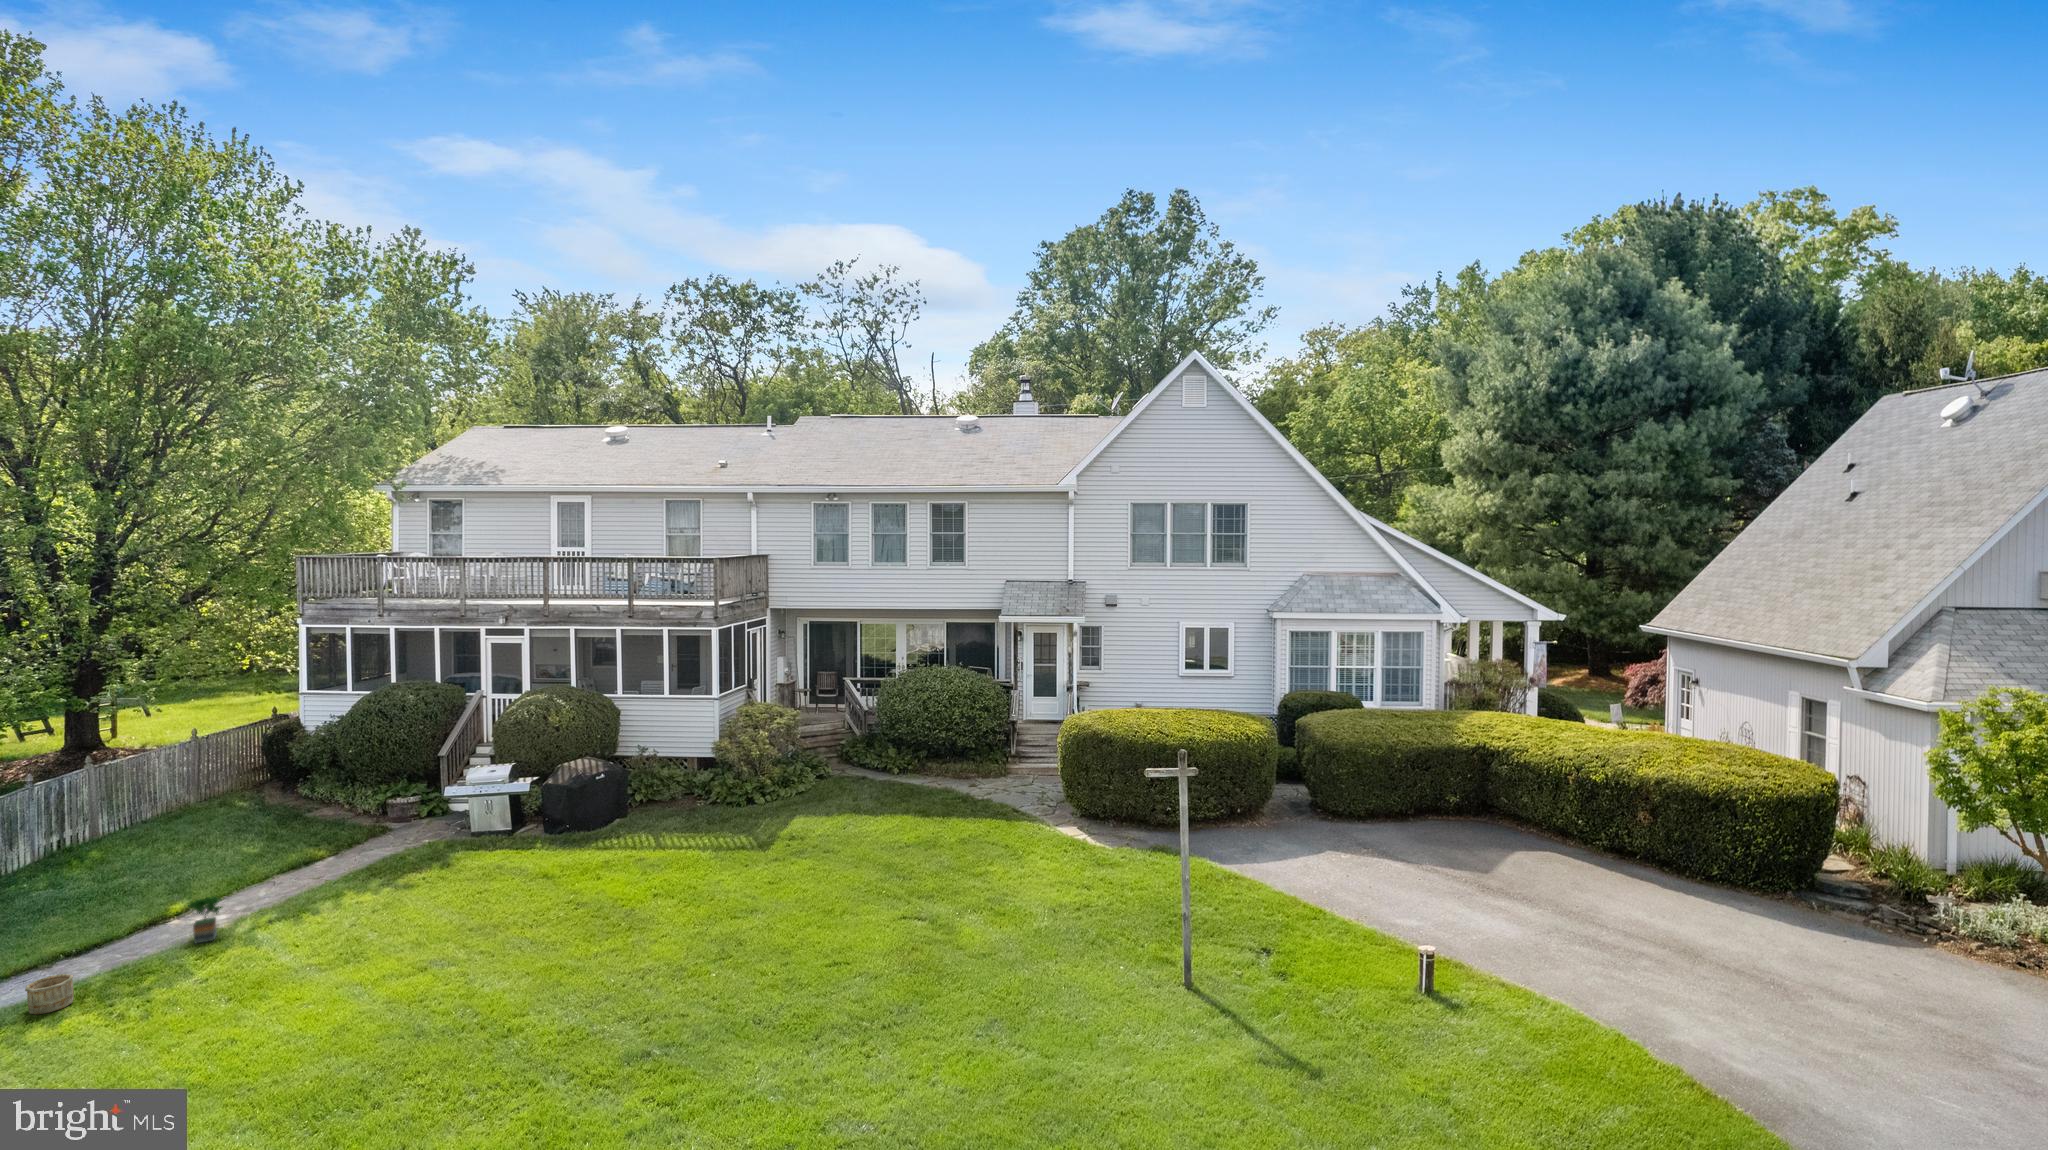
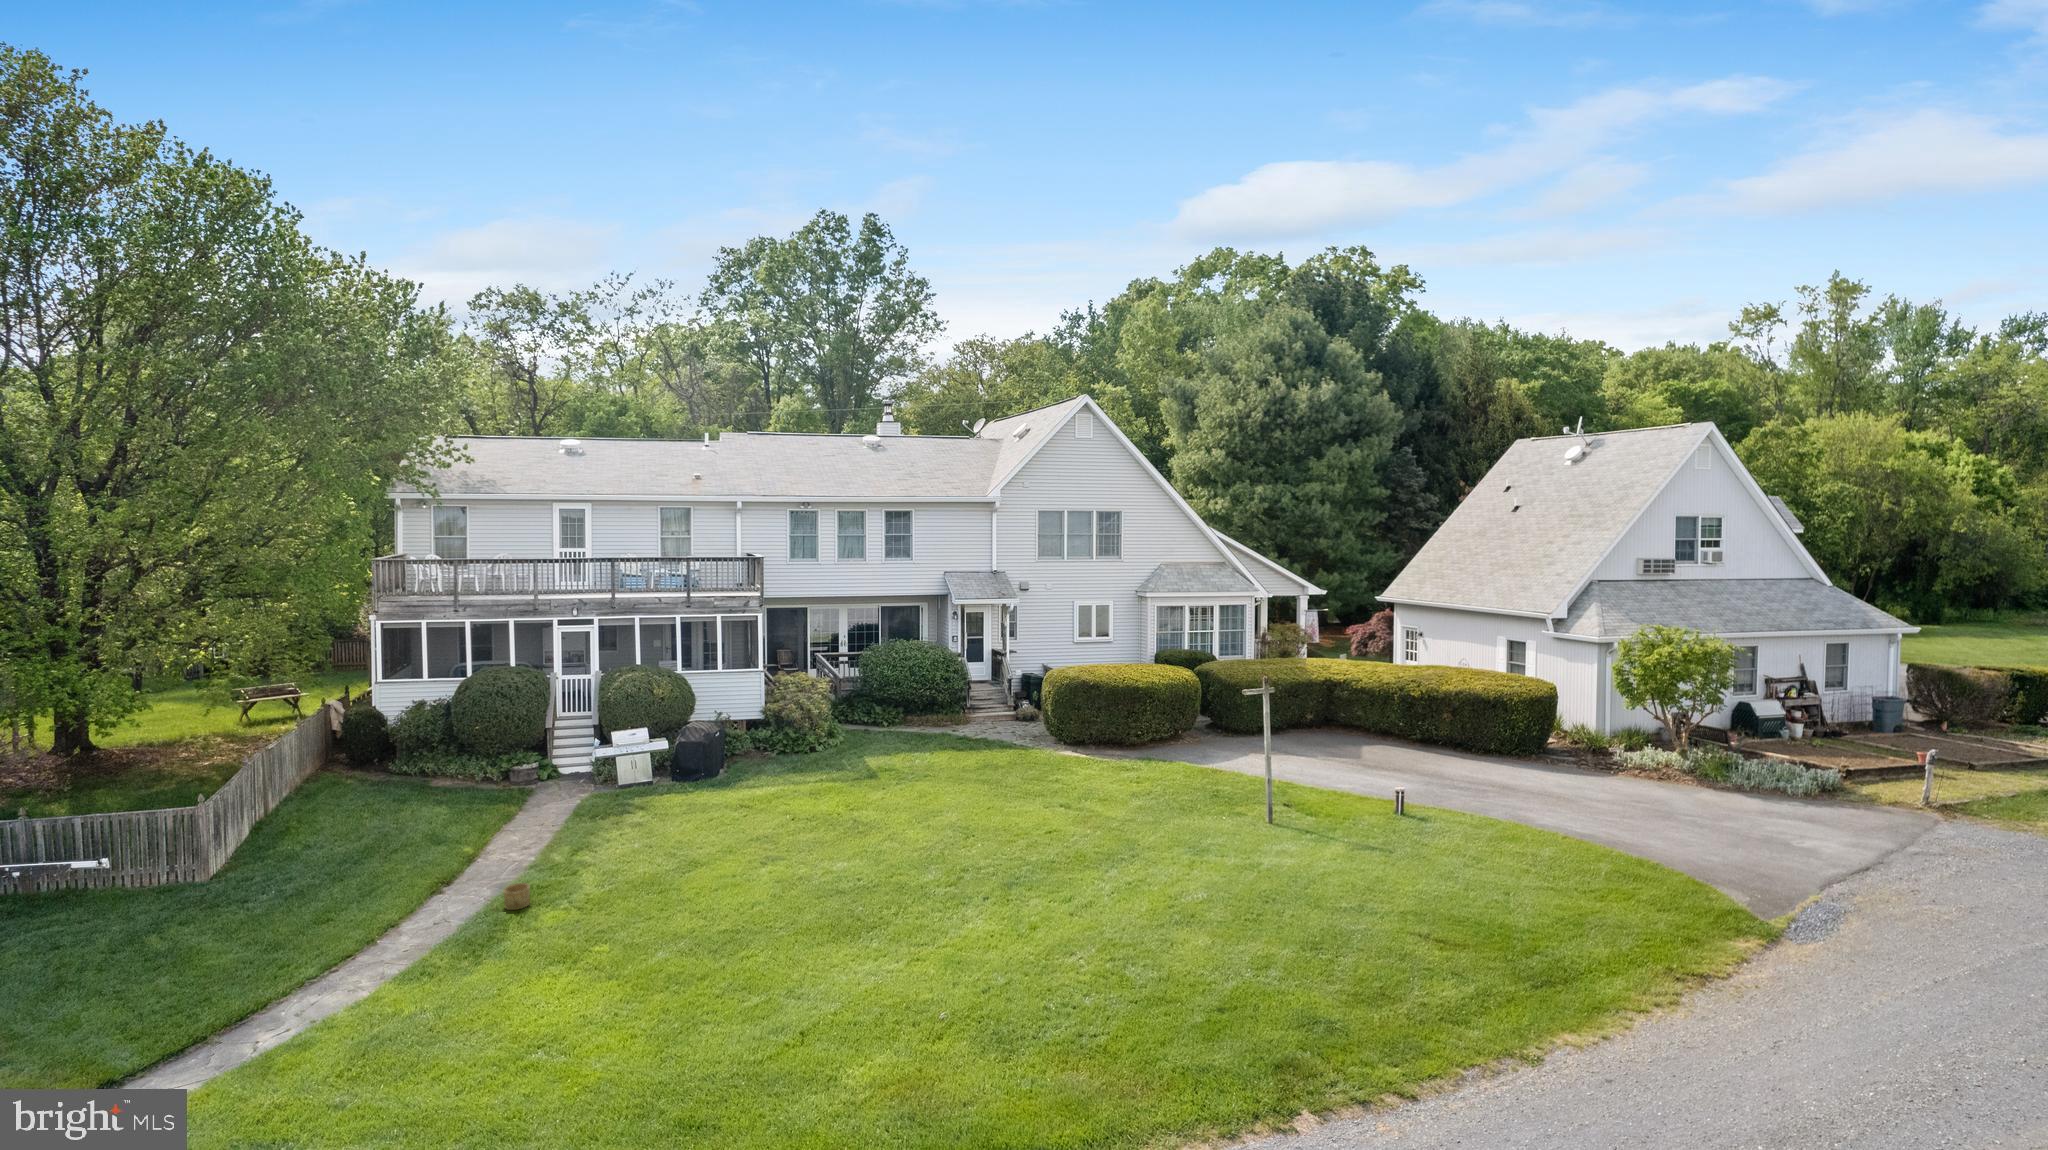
potted tree: present [188,896,222,943] -> none [530,831,556,866]

